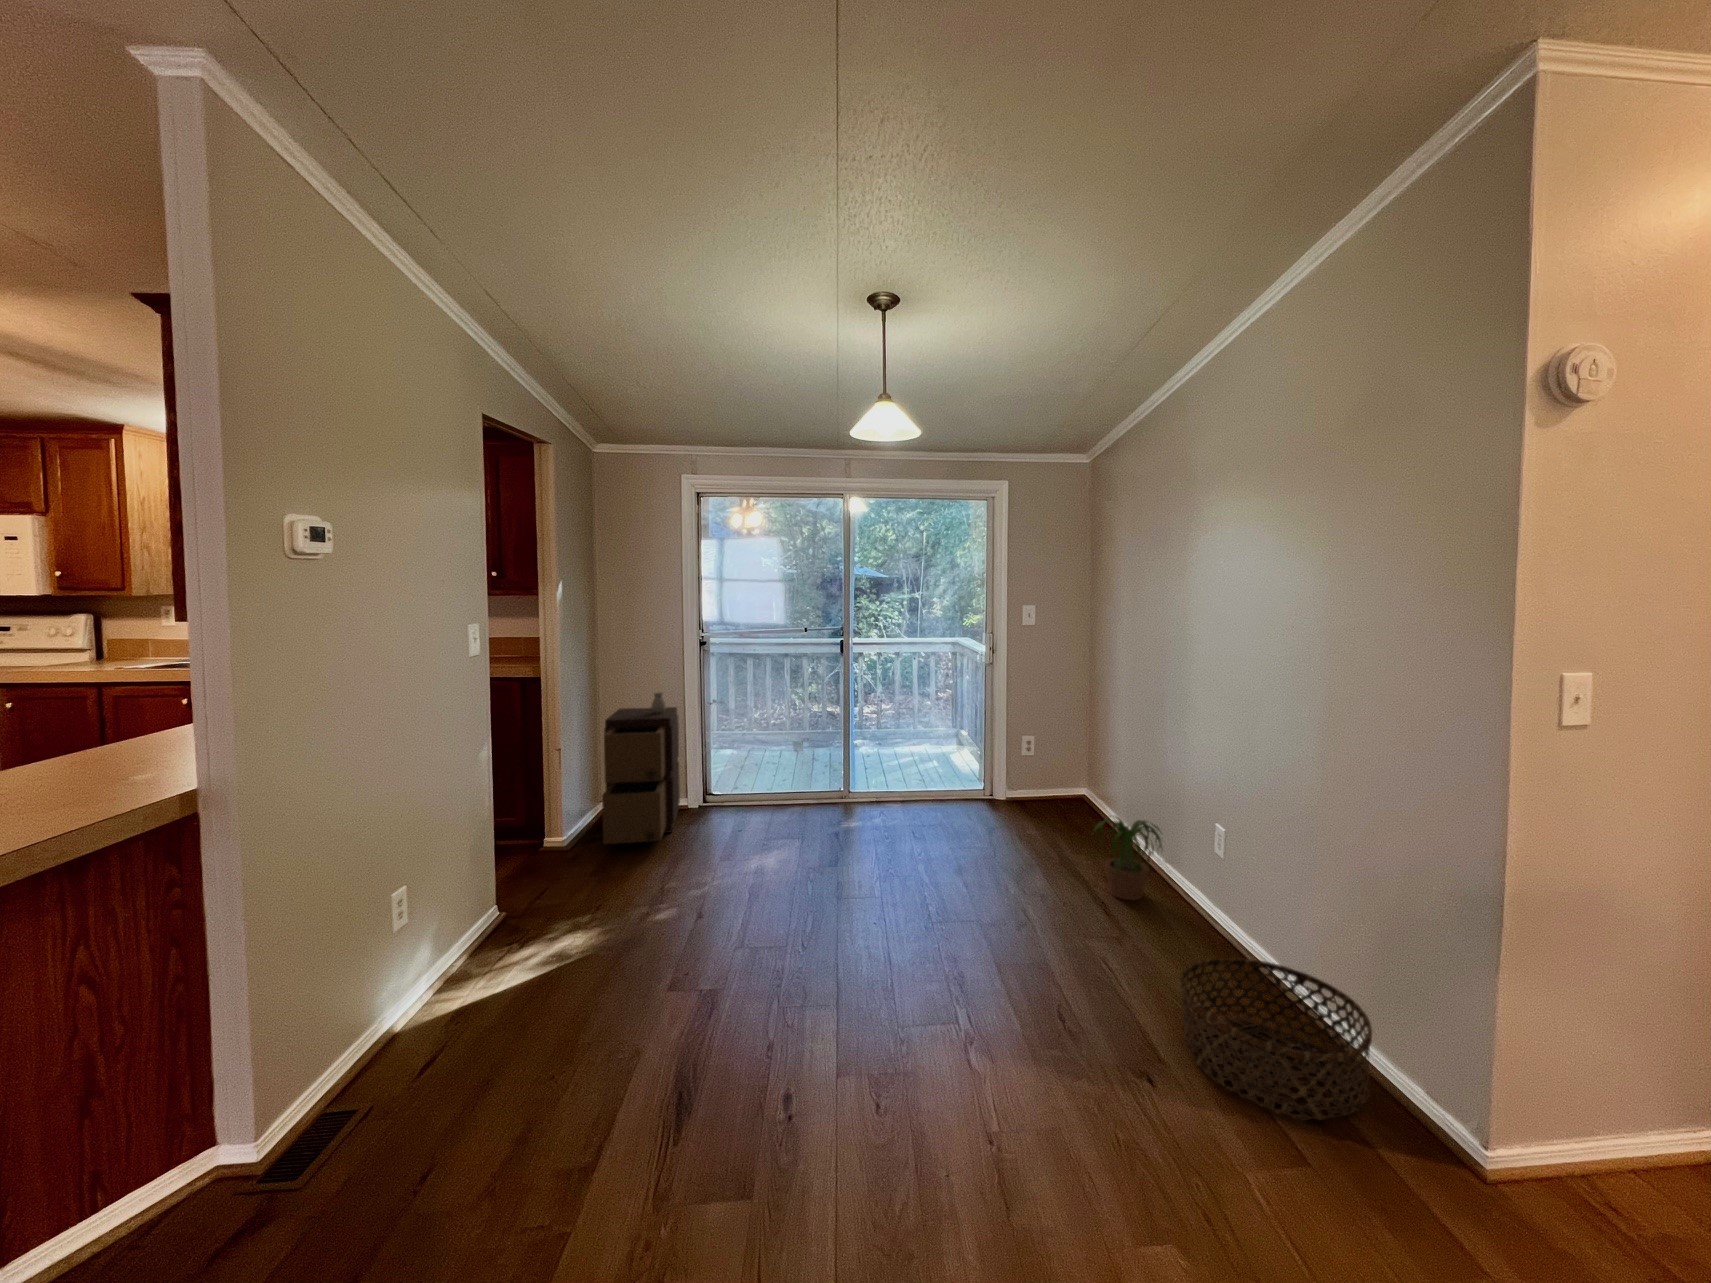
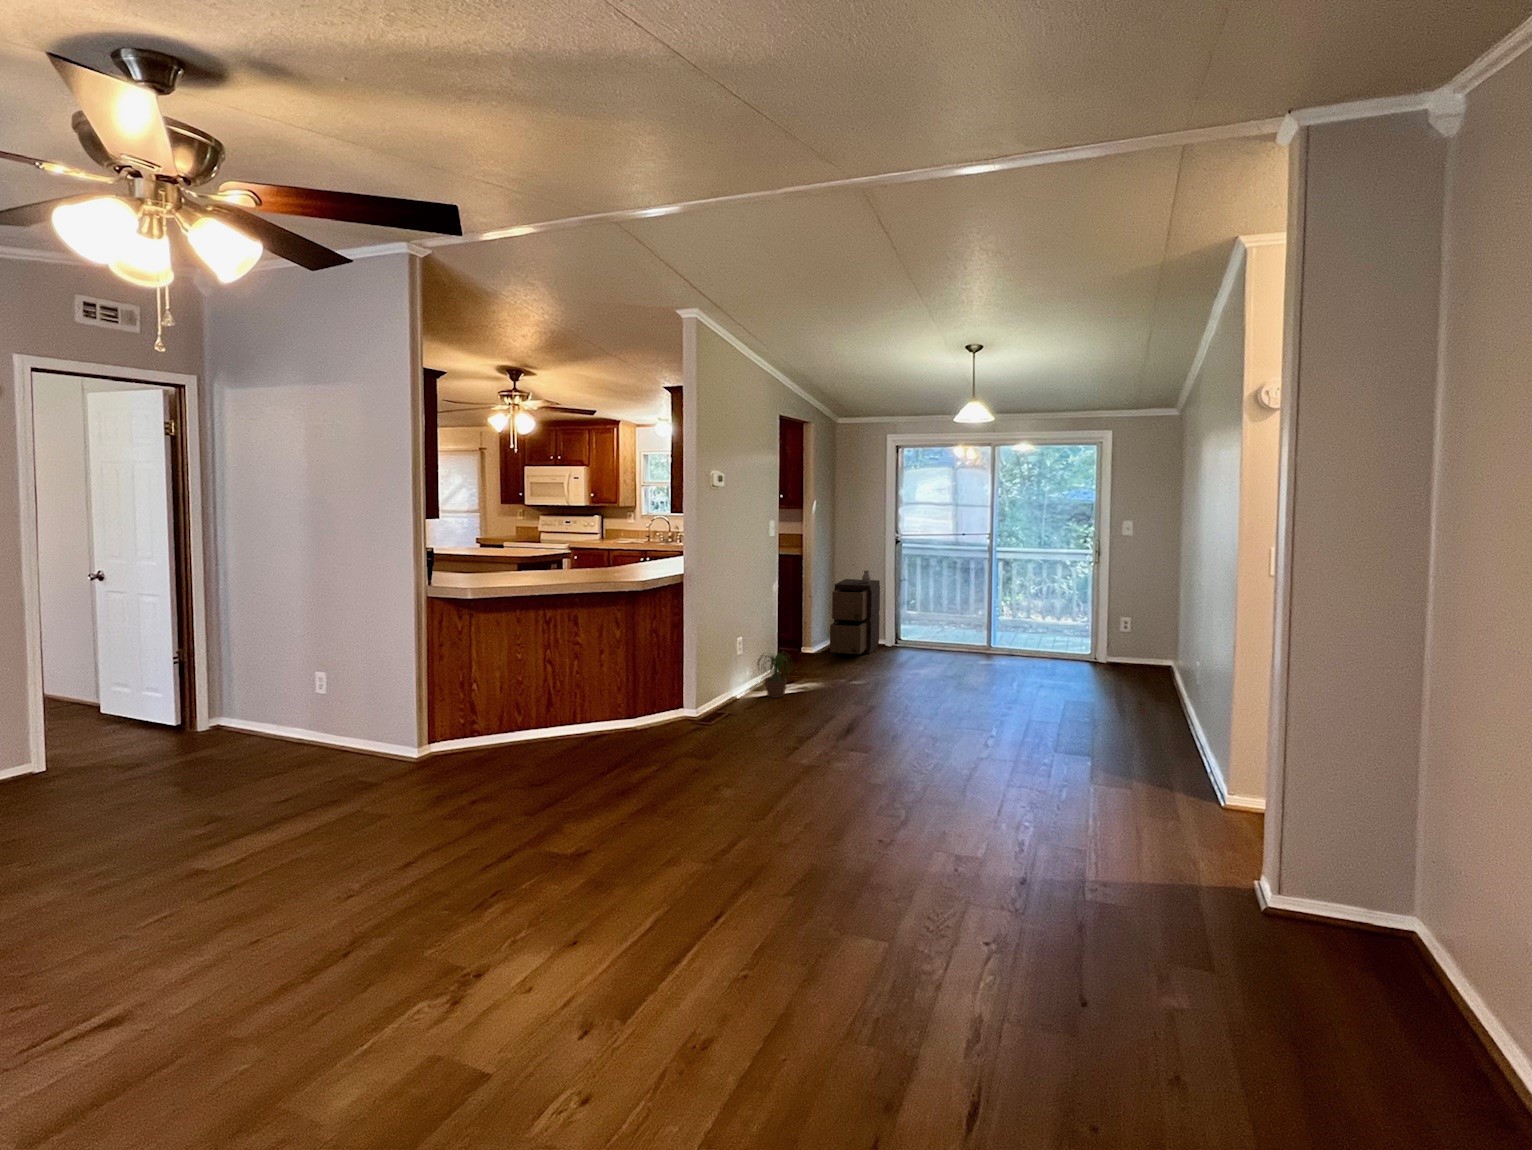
potted plant: present [1092,816,1163,900] -> present [757,652,793,698]
basket: present [1180,958,1372,1121] -> none [1053,713,1133,764]

